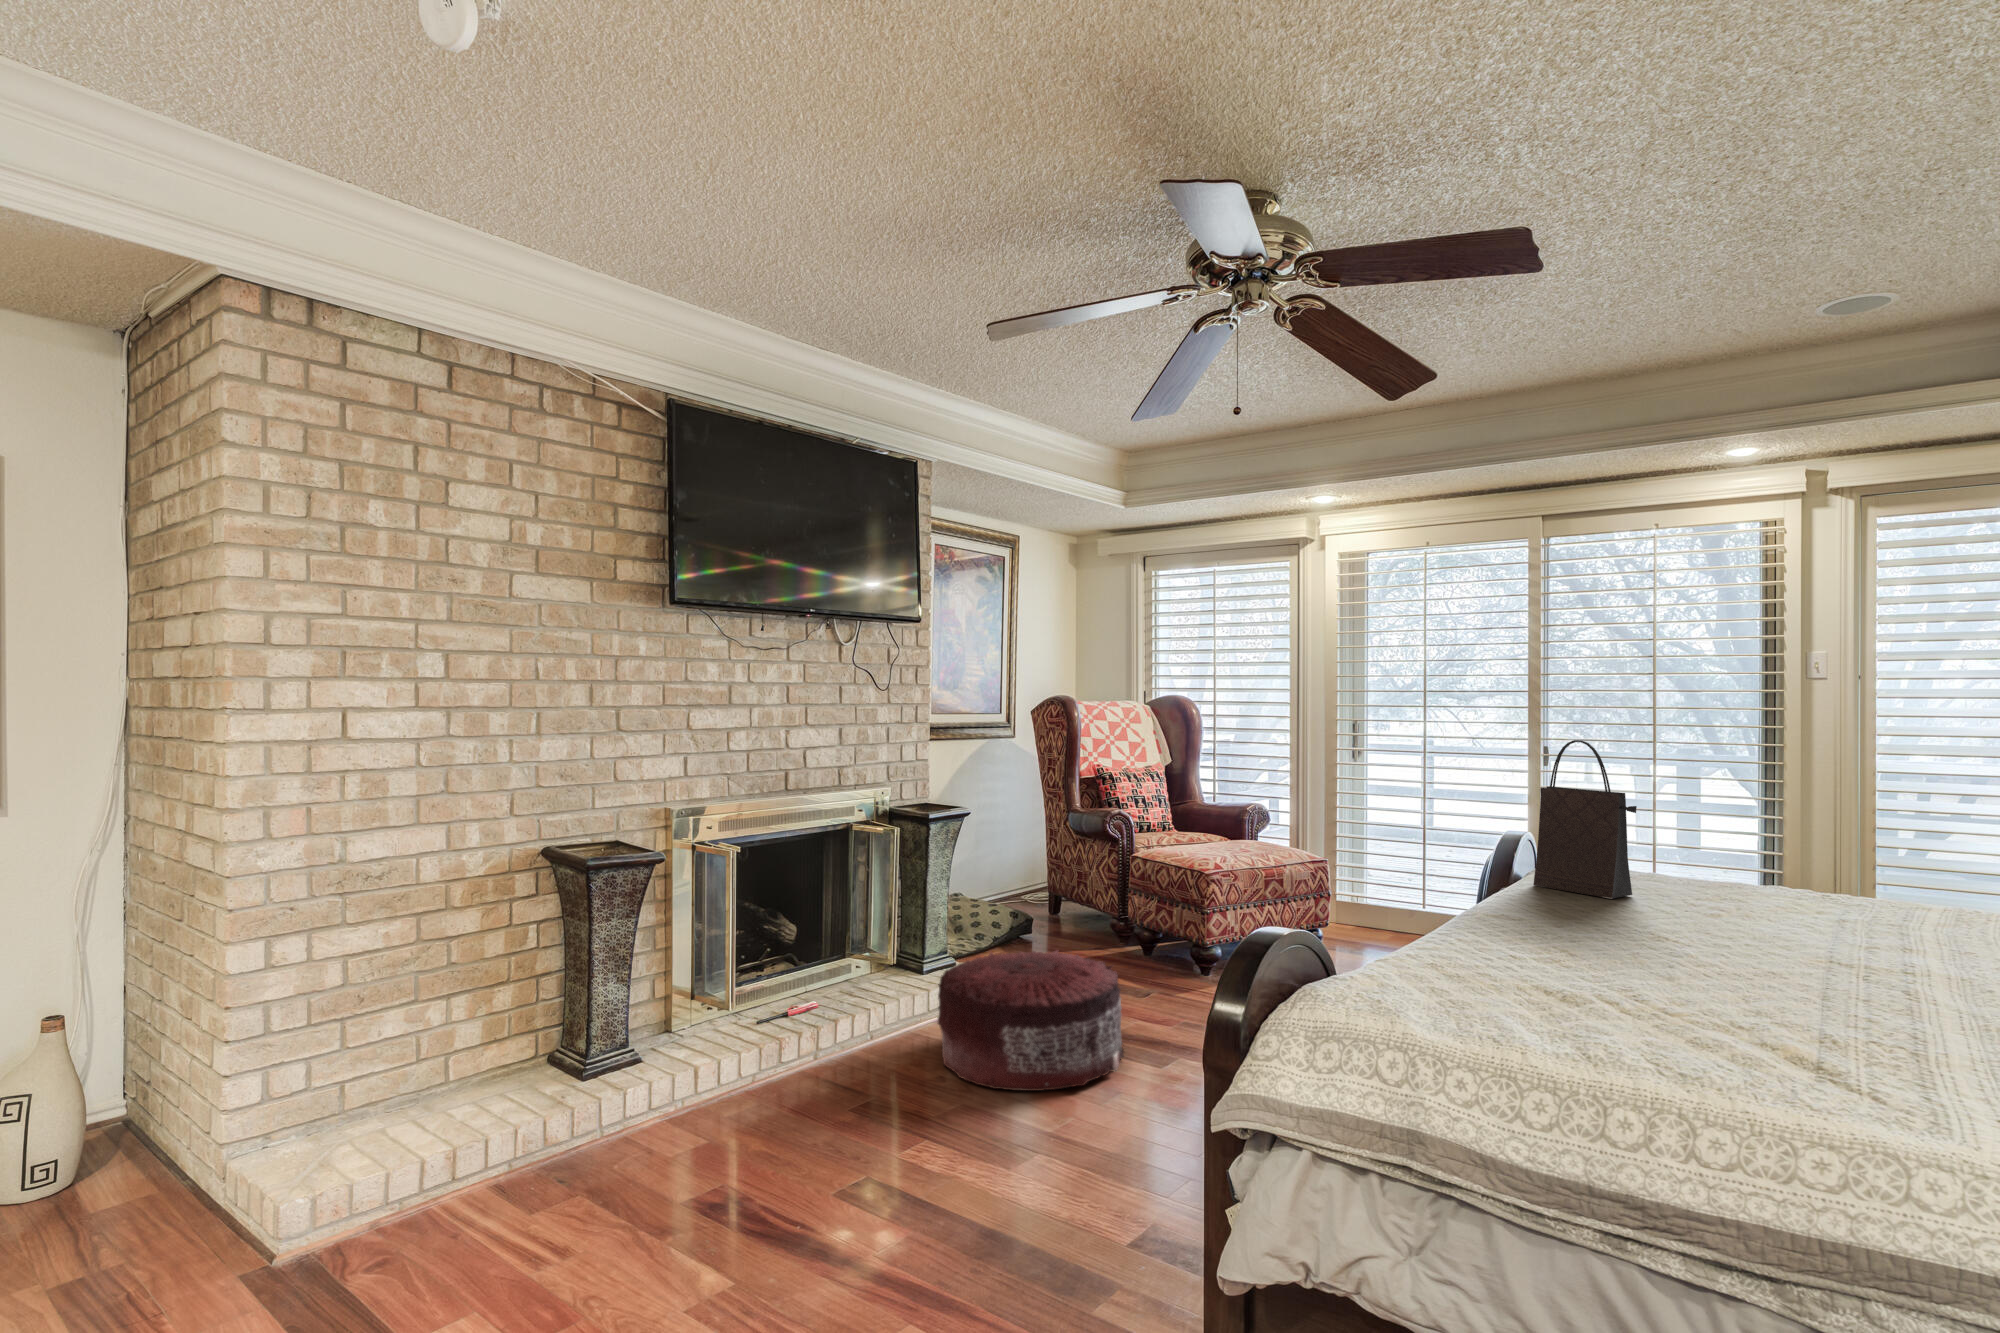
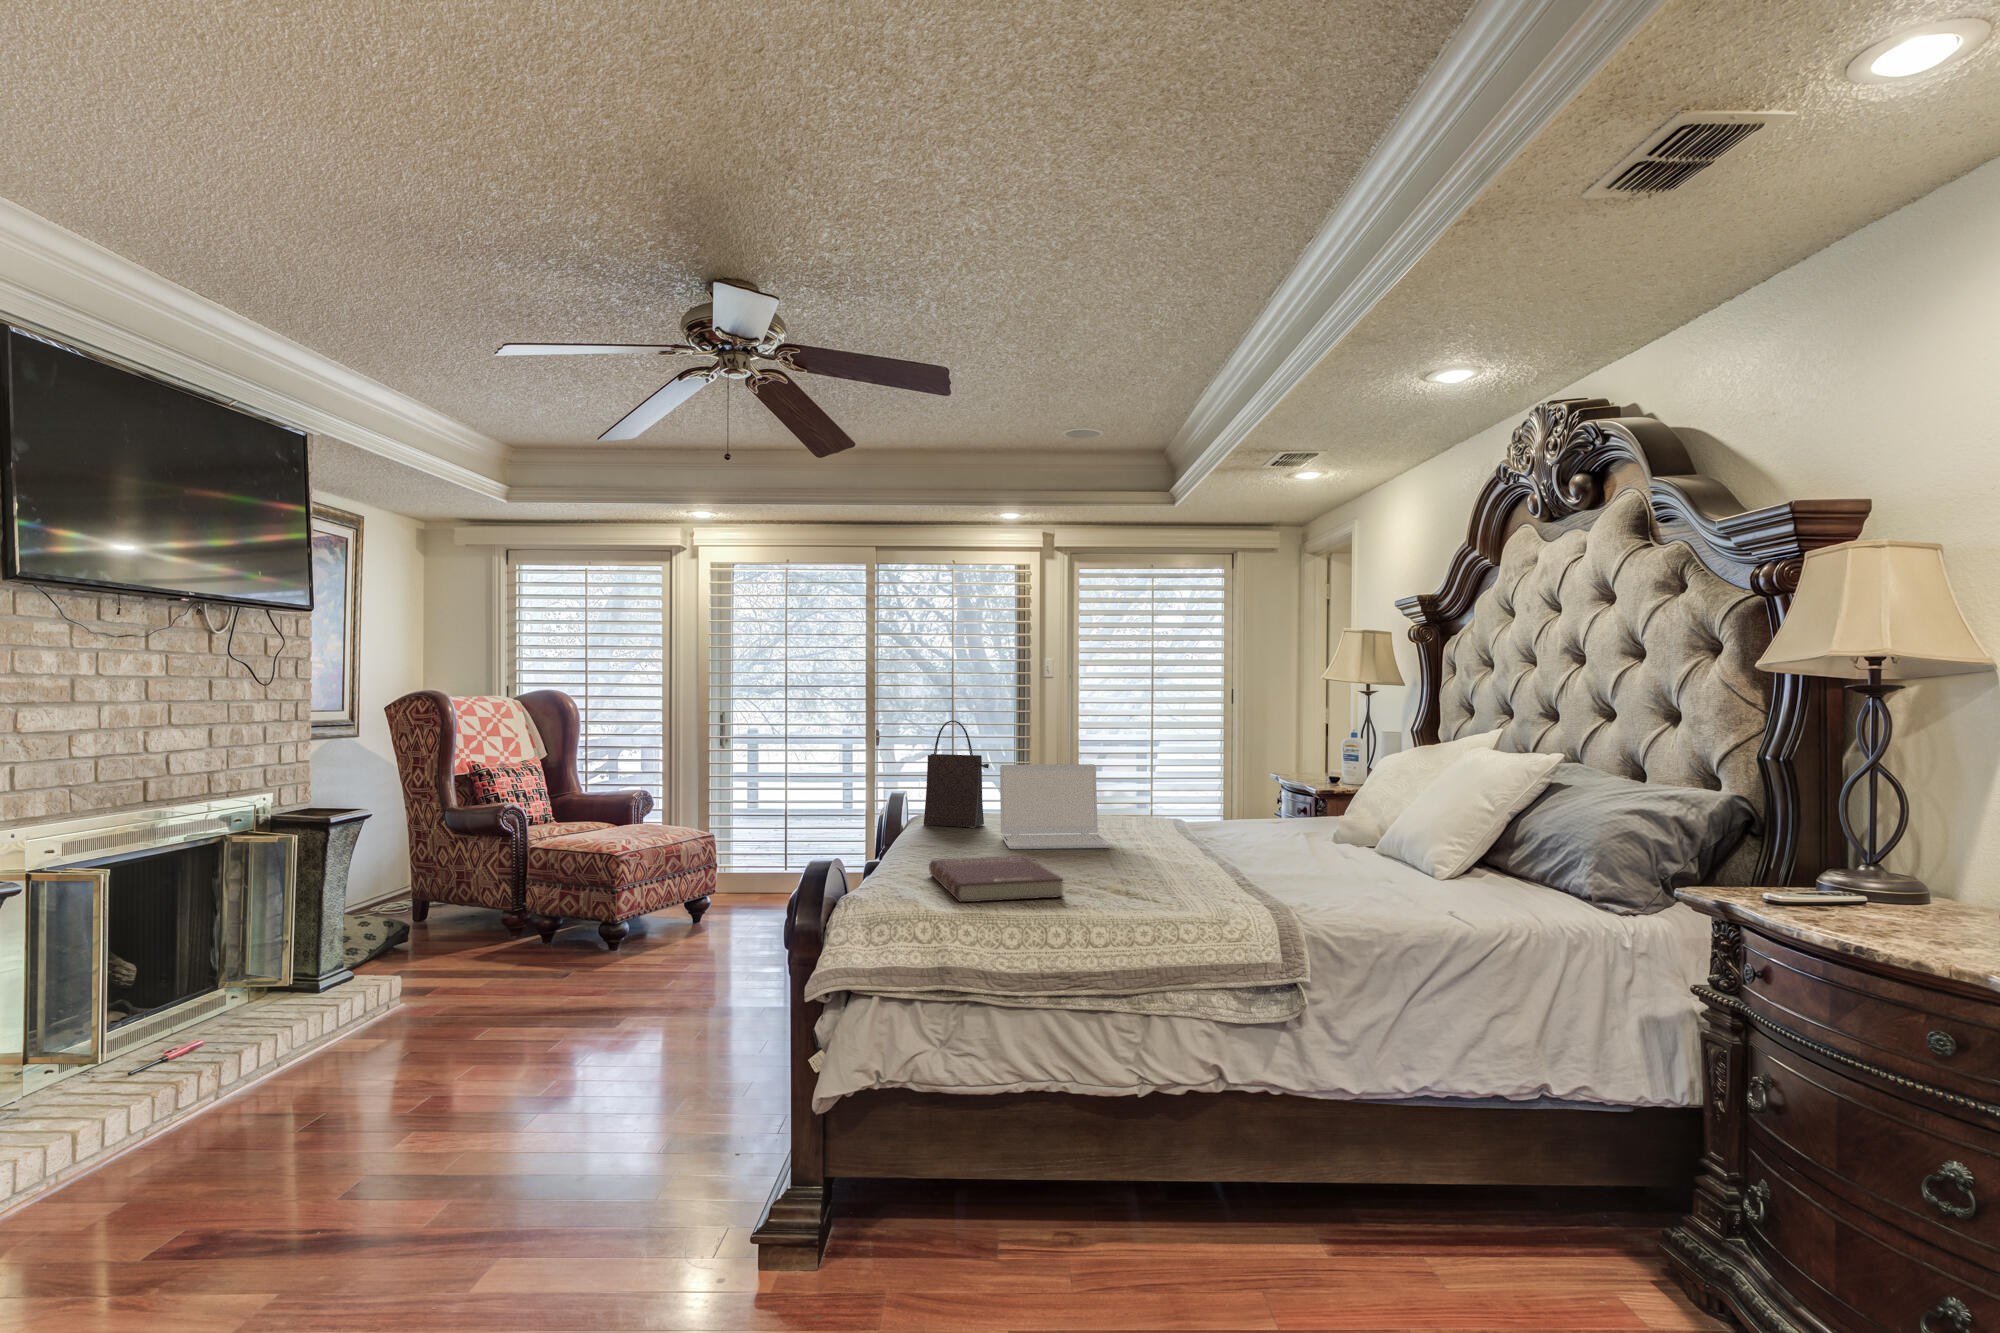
laptop: none [1637,810,1843,966] -> present [1000,764,1111,849]
book: none [1455,949,1663,1055] -> present [929,856,1063,902]
pouf: present [938,951,1124,1091] -> none [378,937,578,1076]

